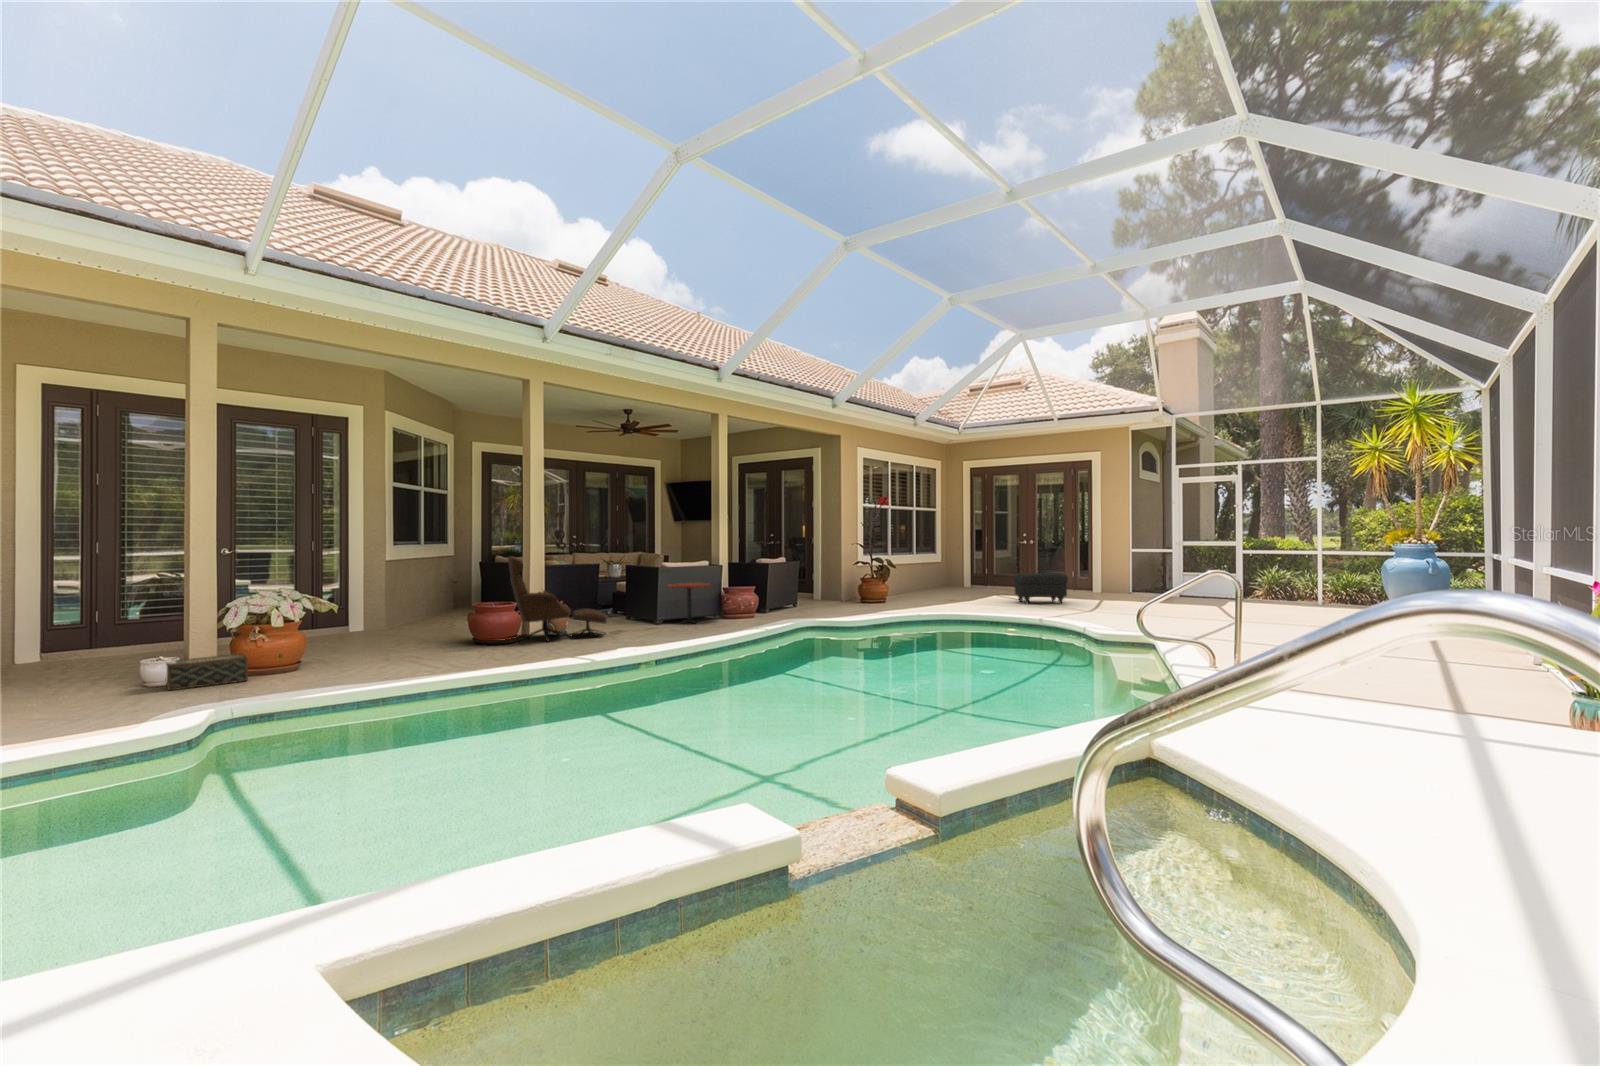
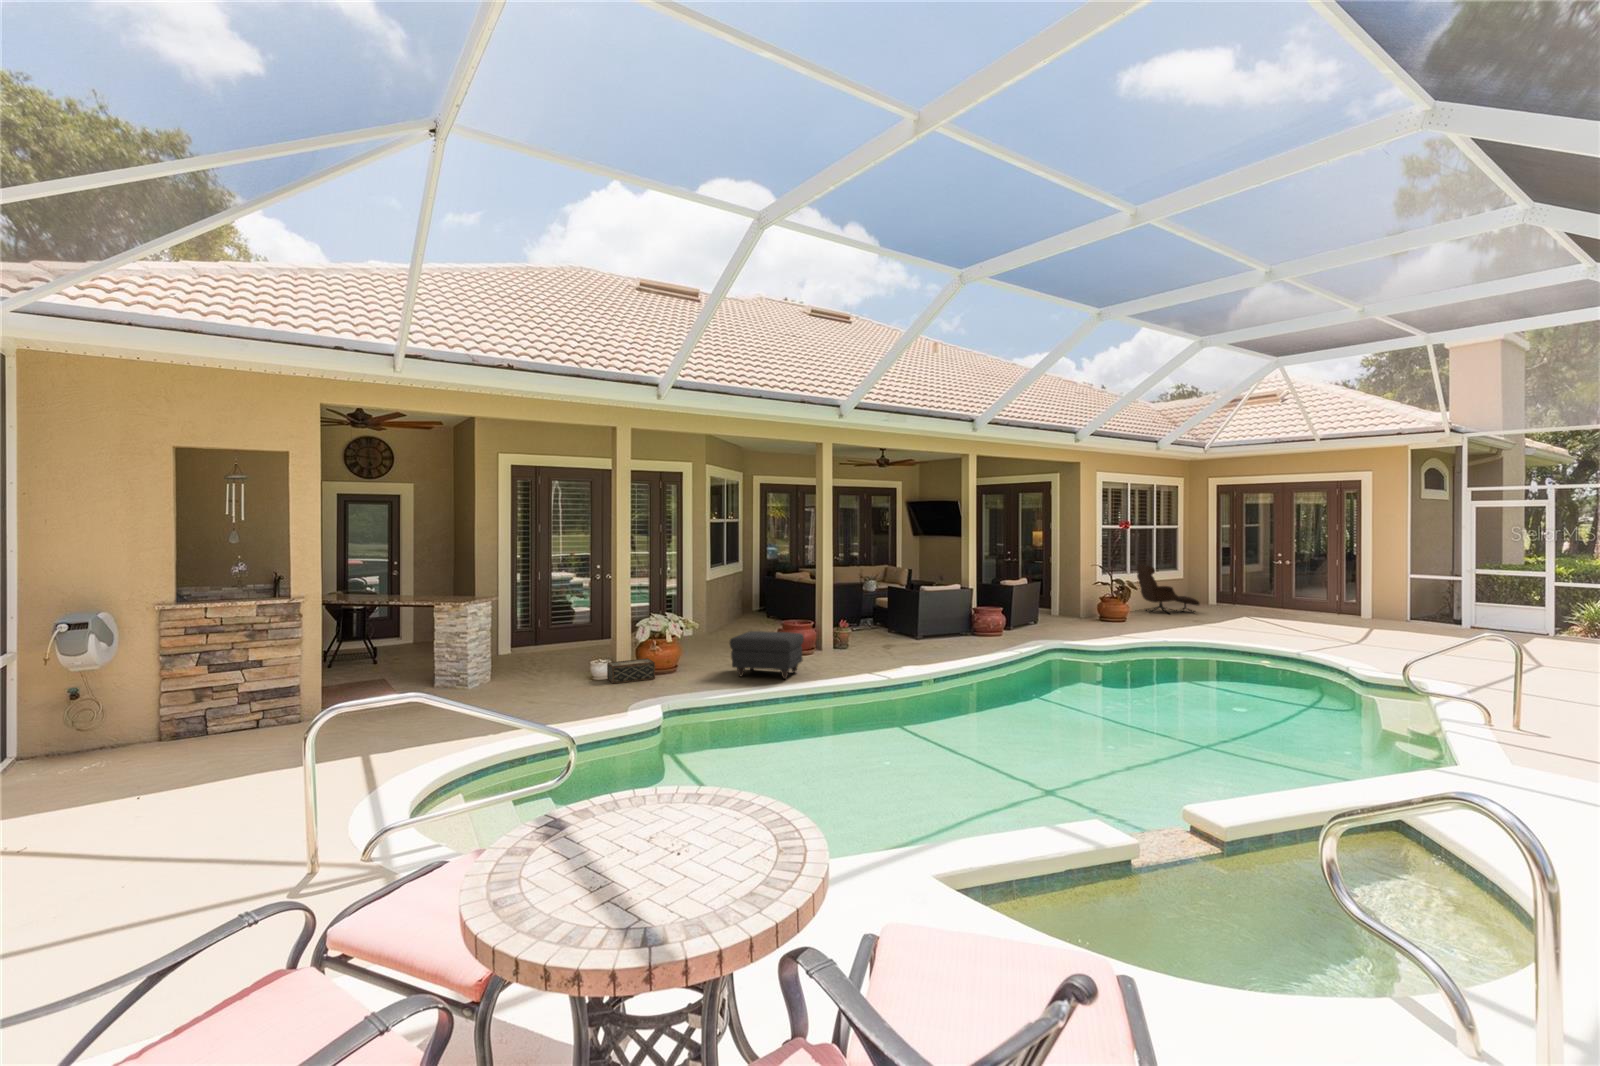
lounge chair: present [508,556,607,642] -> present [1137,564,1200,613]
ottoman: present [1014,573,1068,604] -> present [730,631,804,679]
side table: present [667,583,712,623] -> none [927,604,967,640]

